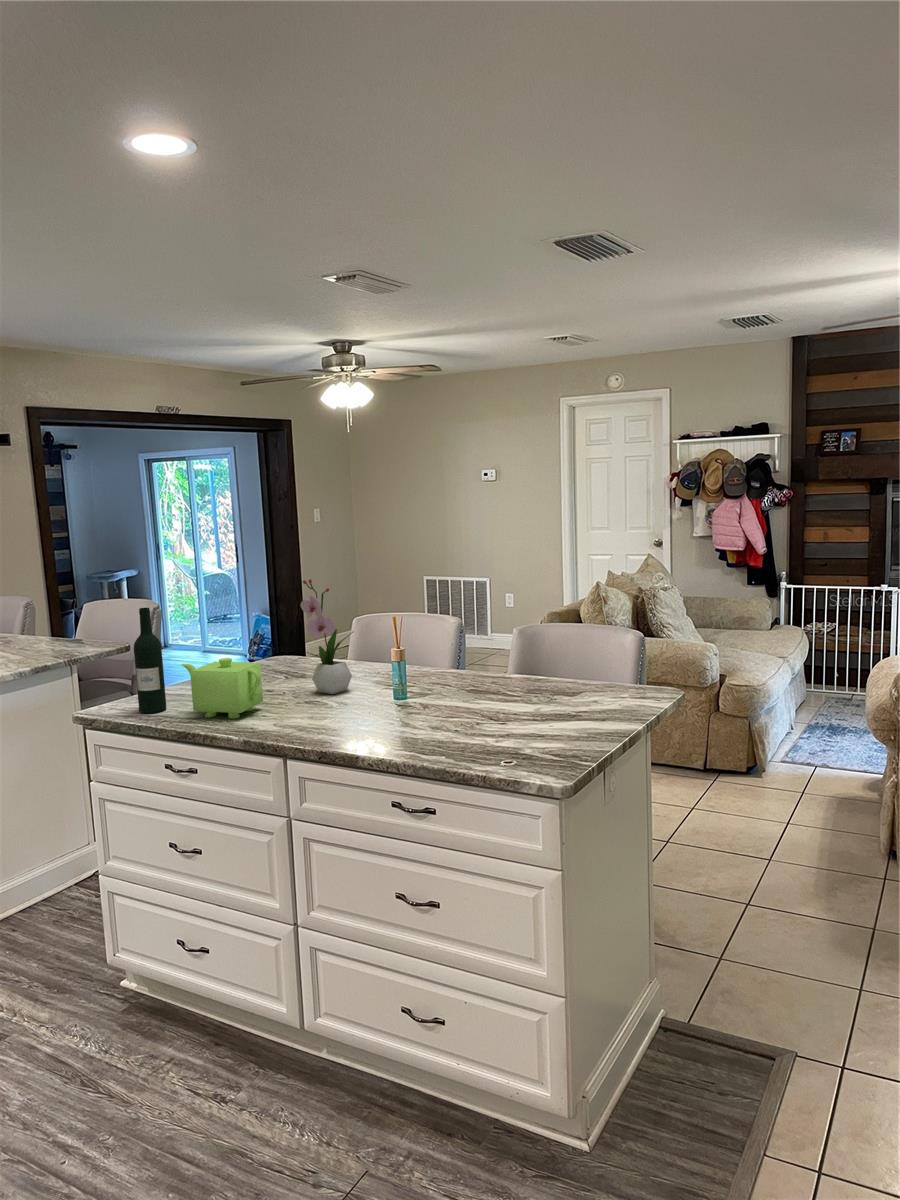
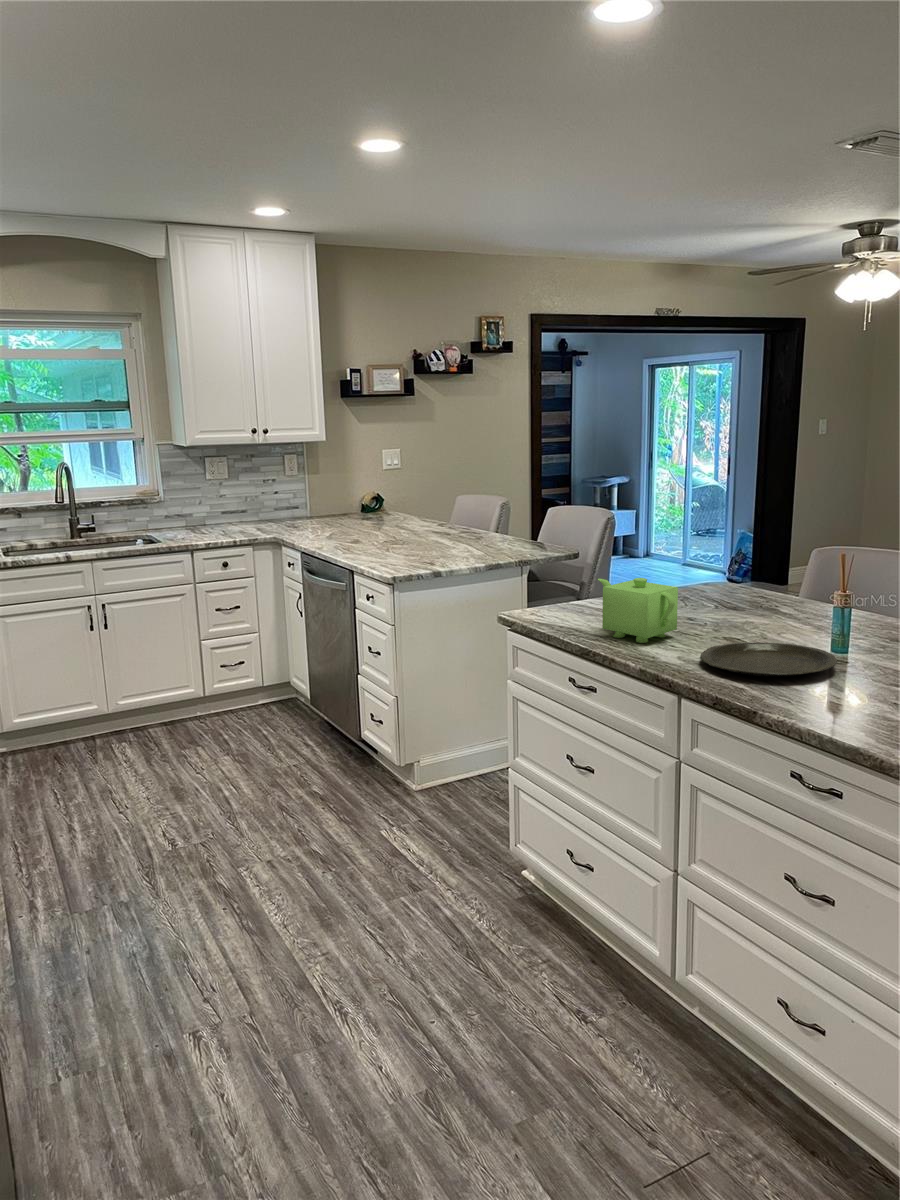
flower arrangement: present [301,579,354,694] -> none [733,500,796,632]
wine bottle: present [134,608,166,713] -> none [555,517,582,624]
plate: none [294,700,407,729] -> present [700,642,837,677]

